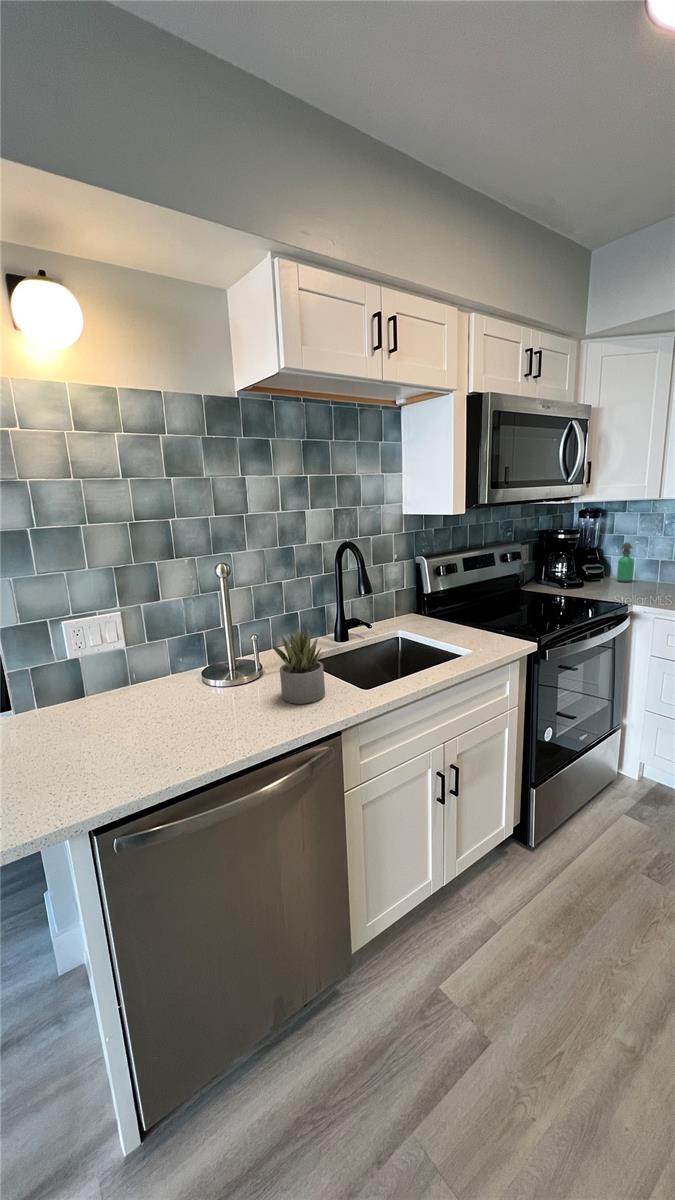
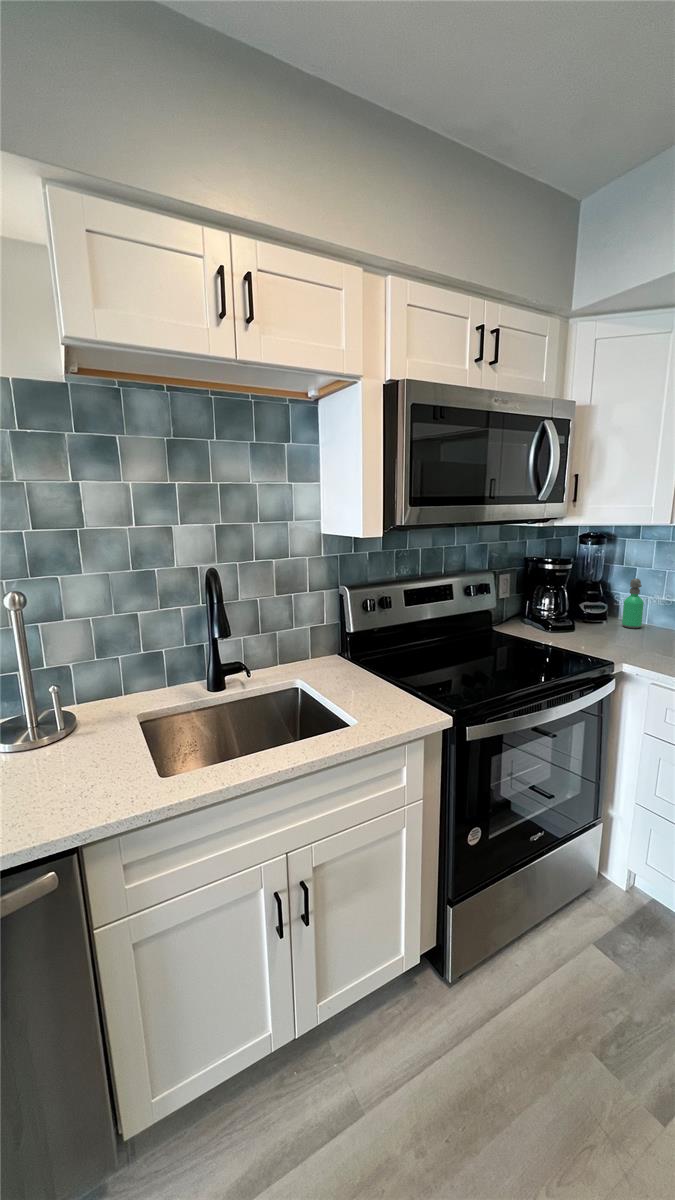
succulent plant: present [272,628,325,704] -> none [23,689,106,798]

